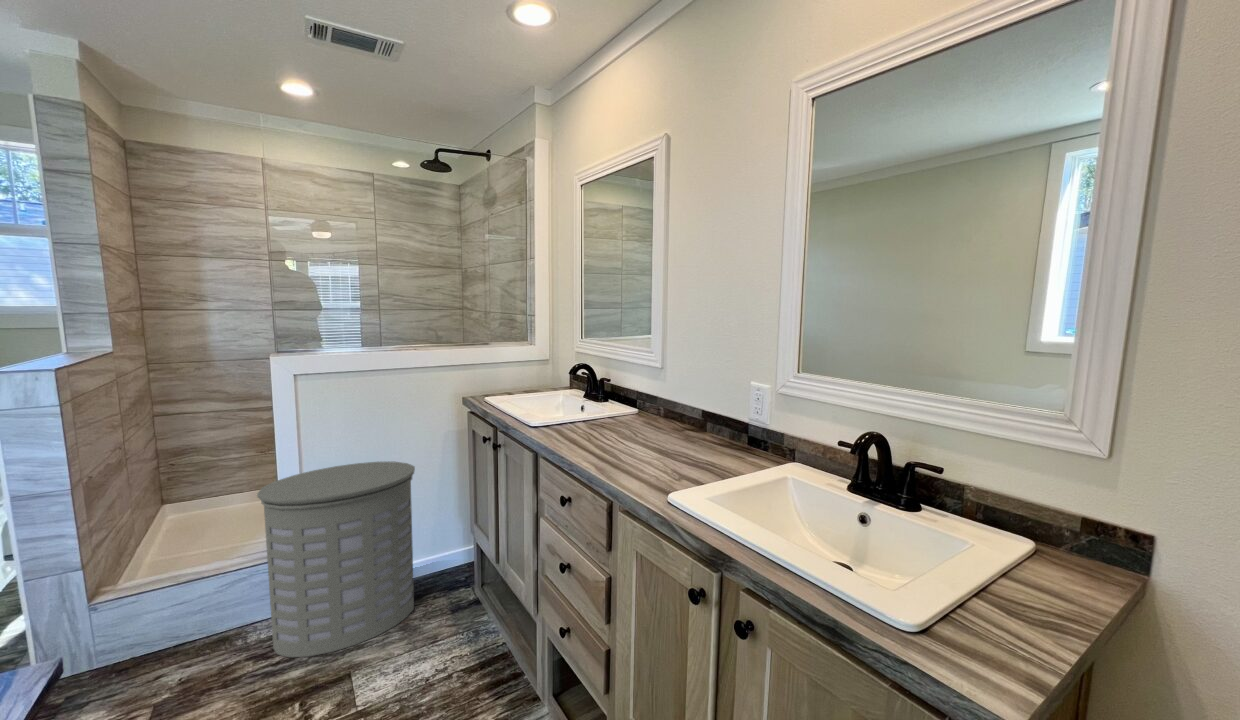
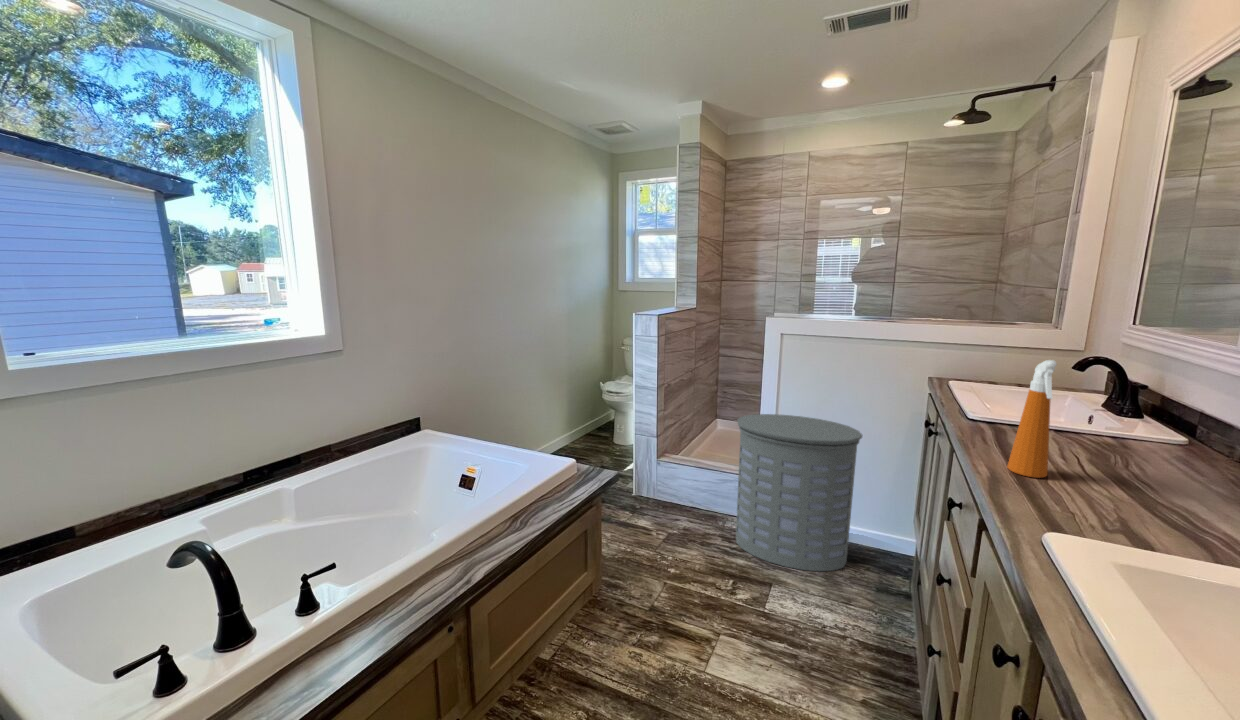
spray bottle: none [593,374,621,461] -> present [1007,360,1056,478]

